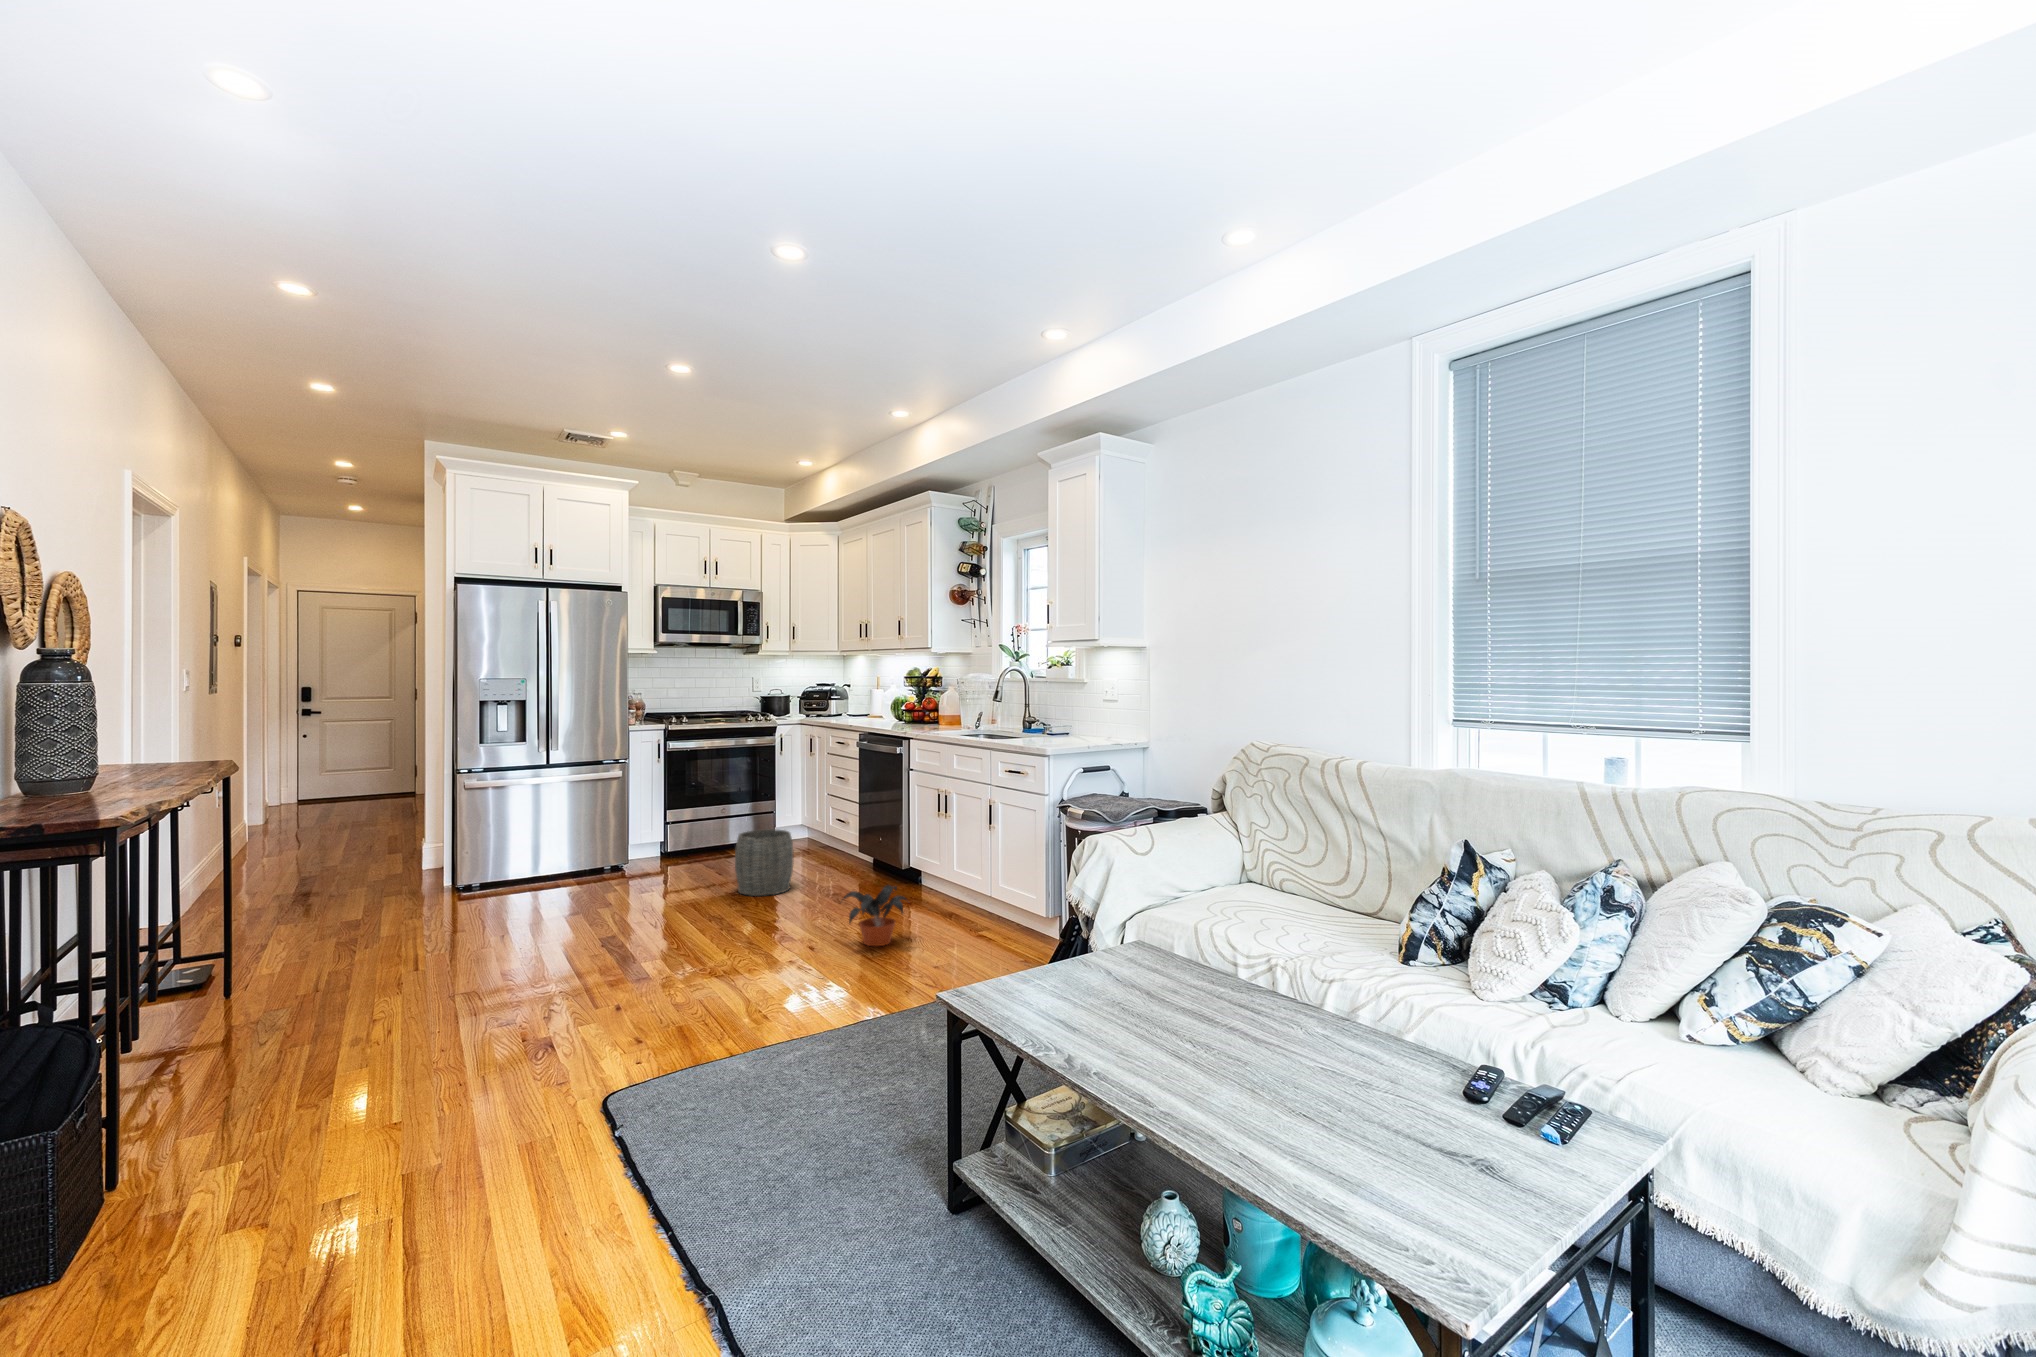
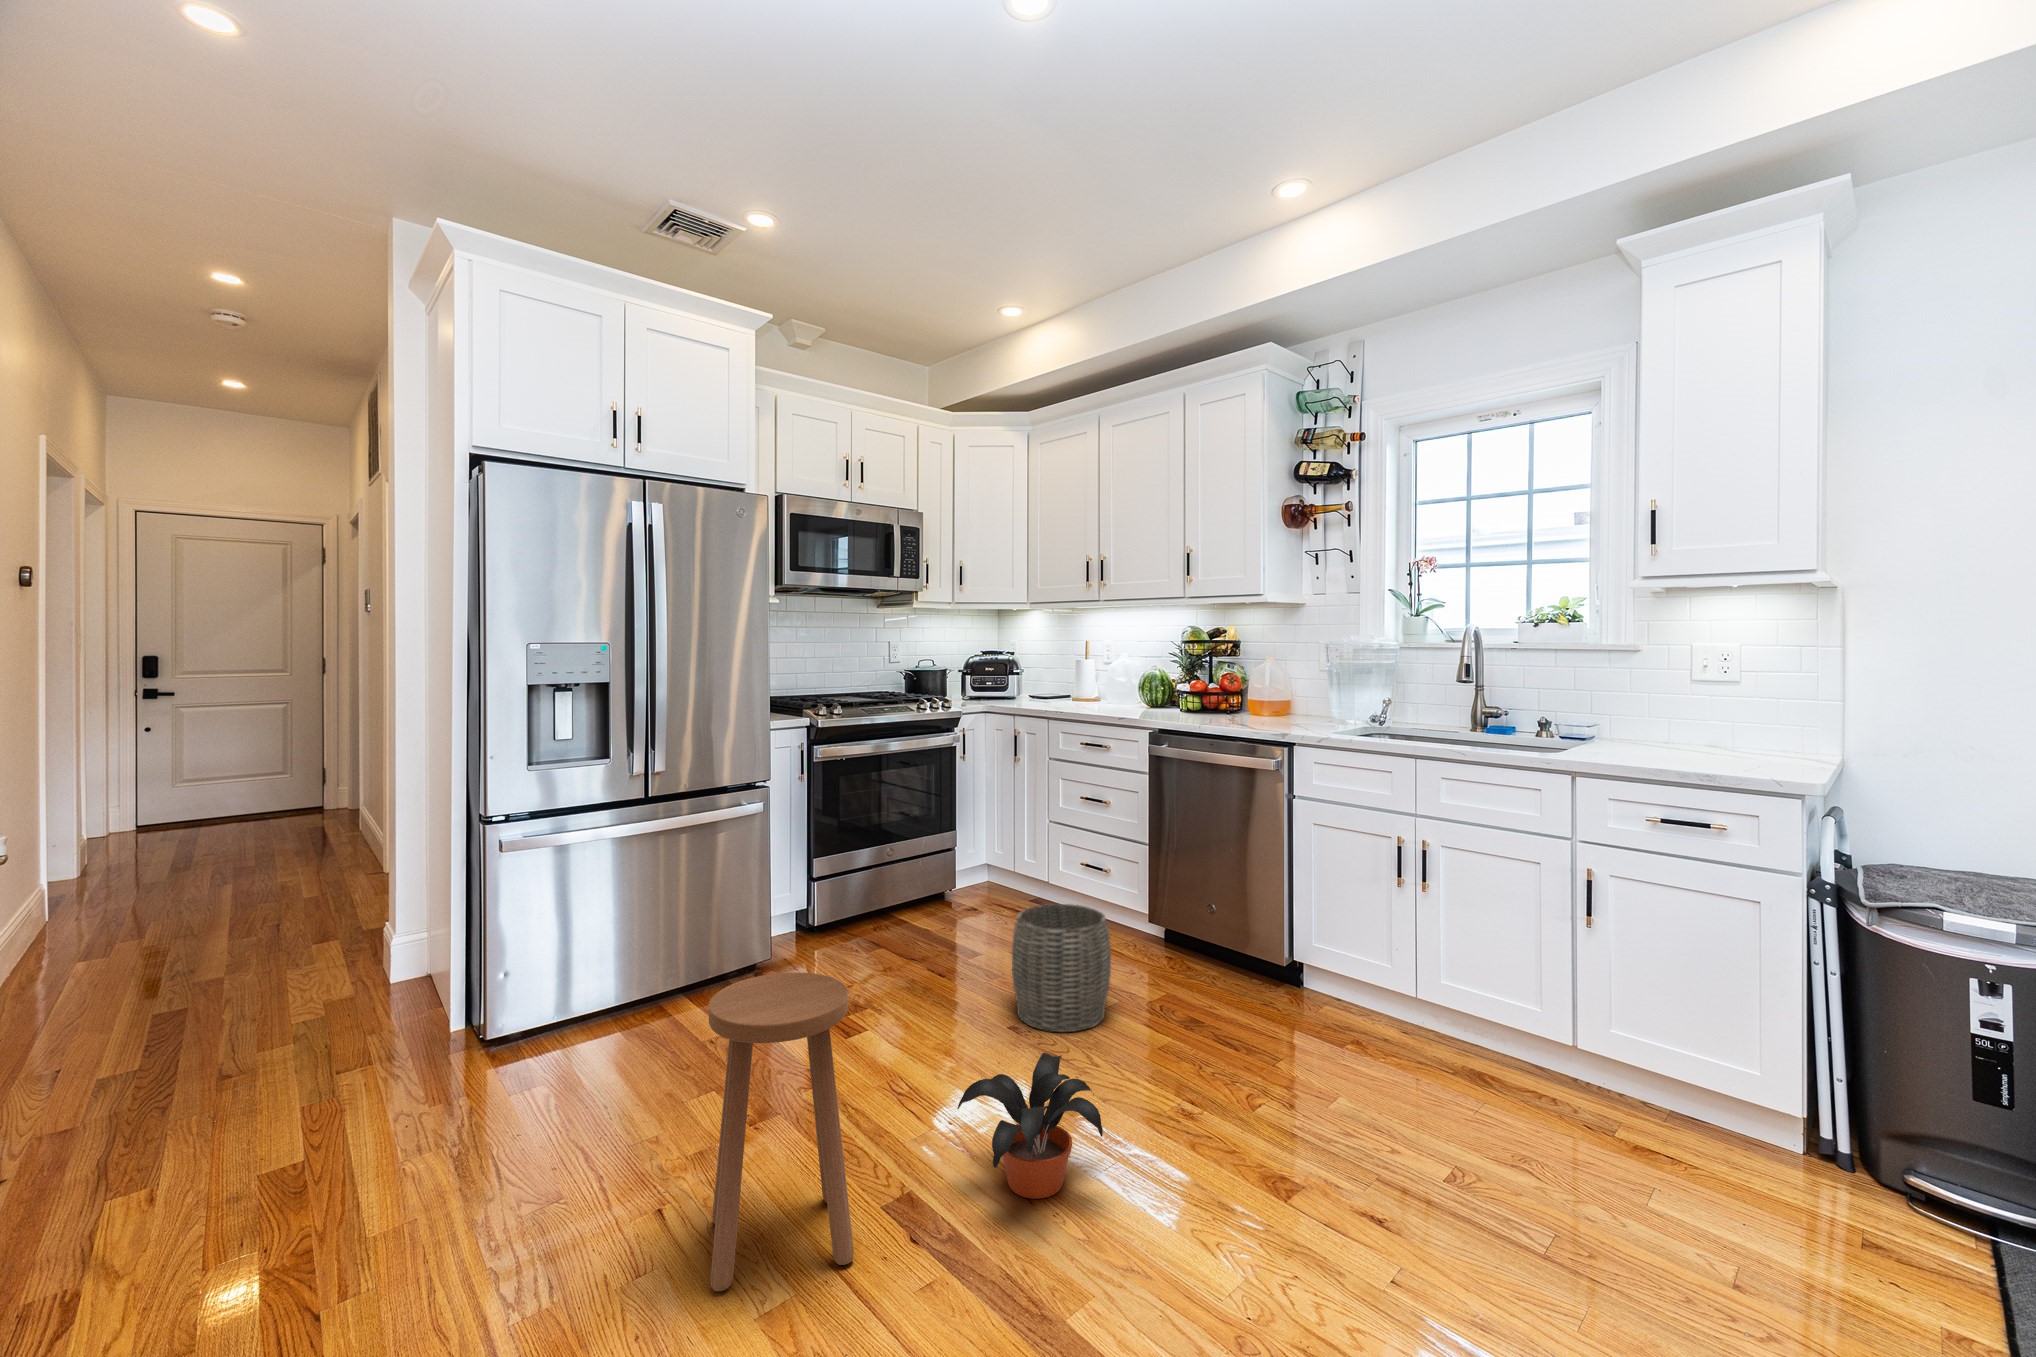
stool: none [498,831,577,955] -> present [708,973,854,1291]
potted plant: present [844,885,906,946] -> present [957,1053,1103,1199]

